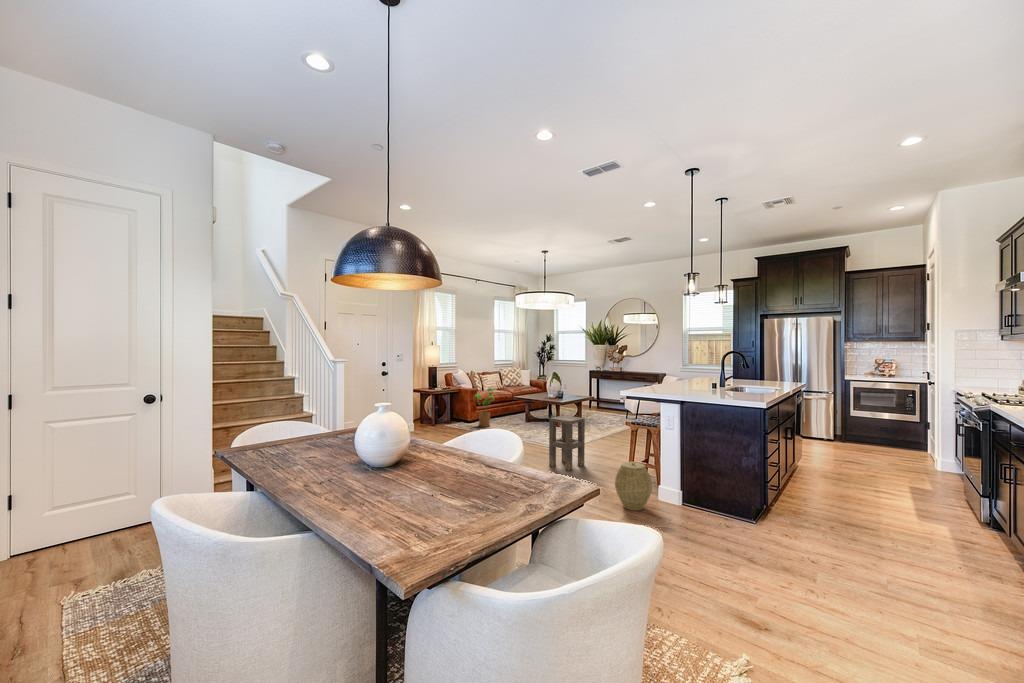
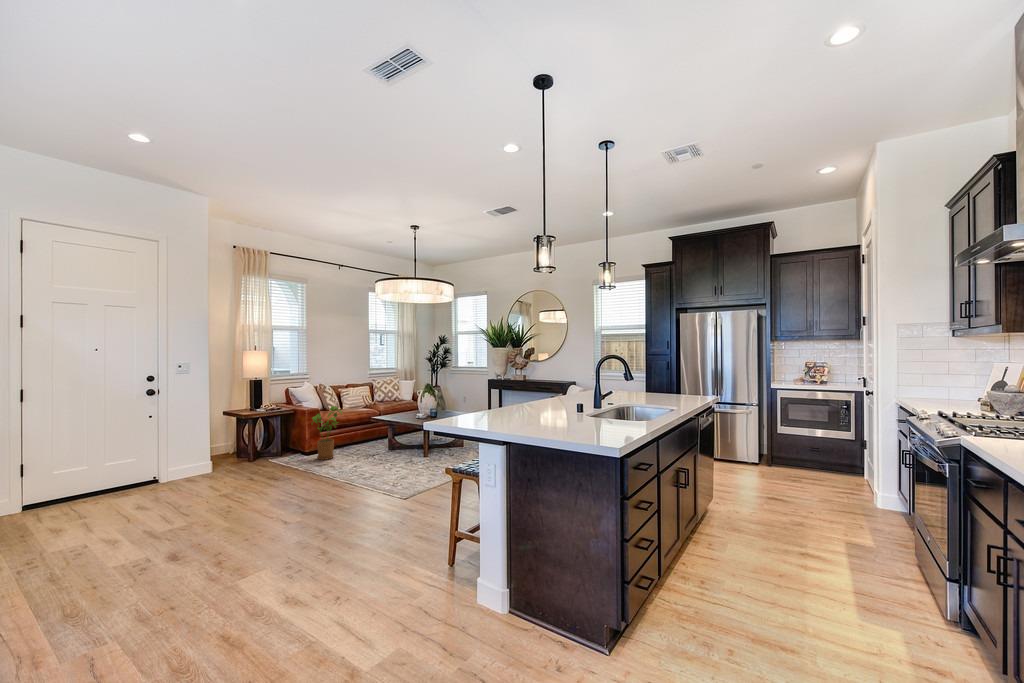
side table: present [549,415,585,471] -> none [355,451,409,539]
woven basket: present [615,462,652,510] -> none [392,541,454,630]

